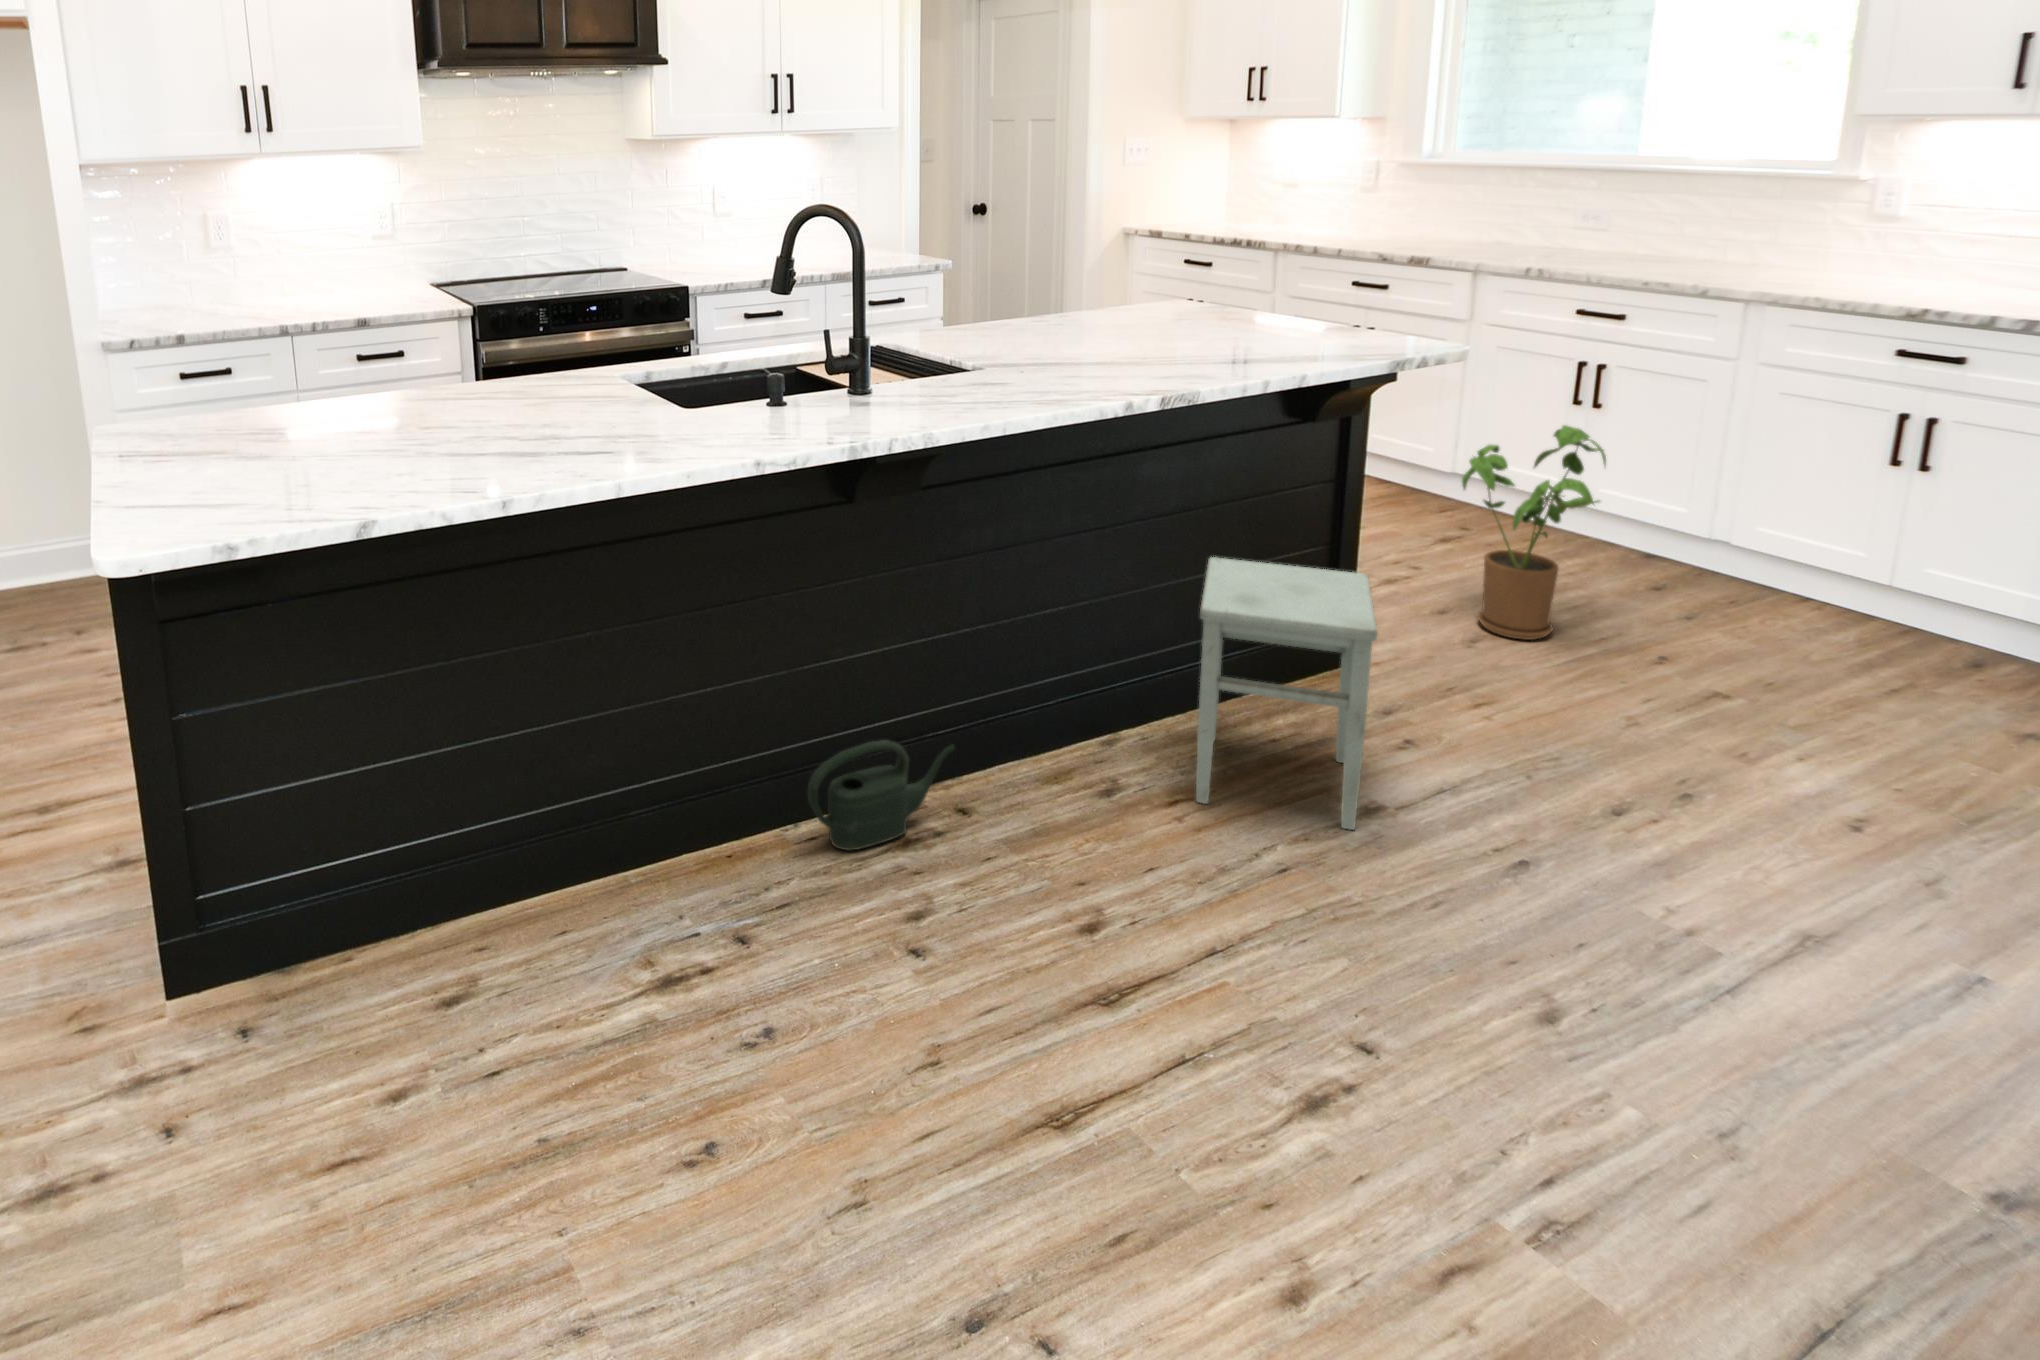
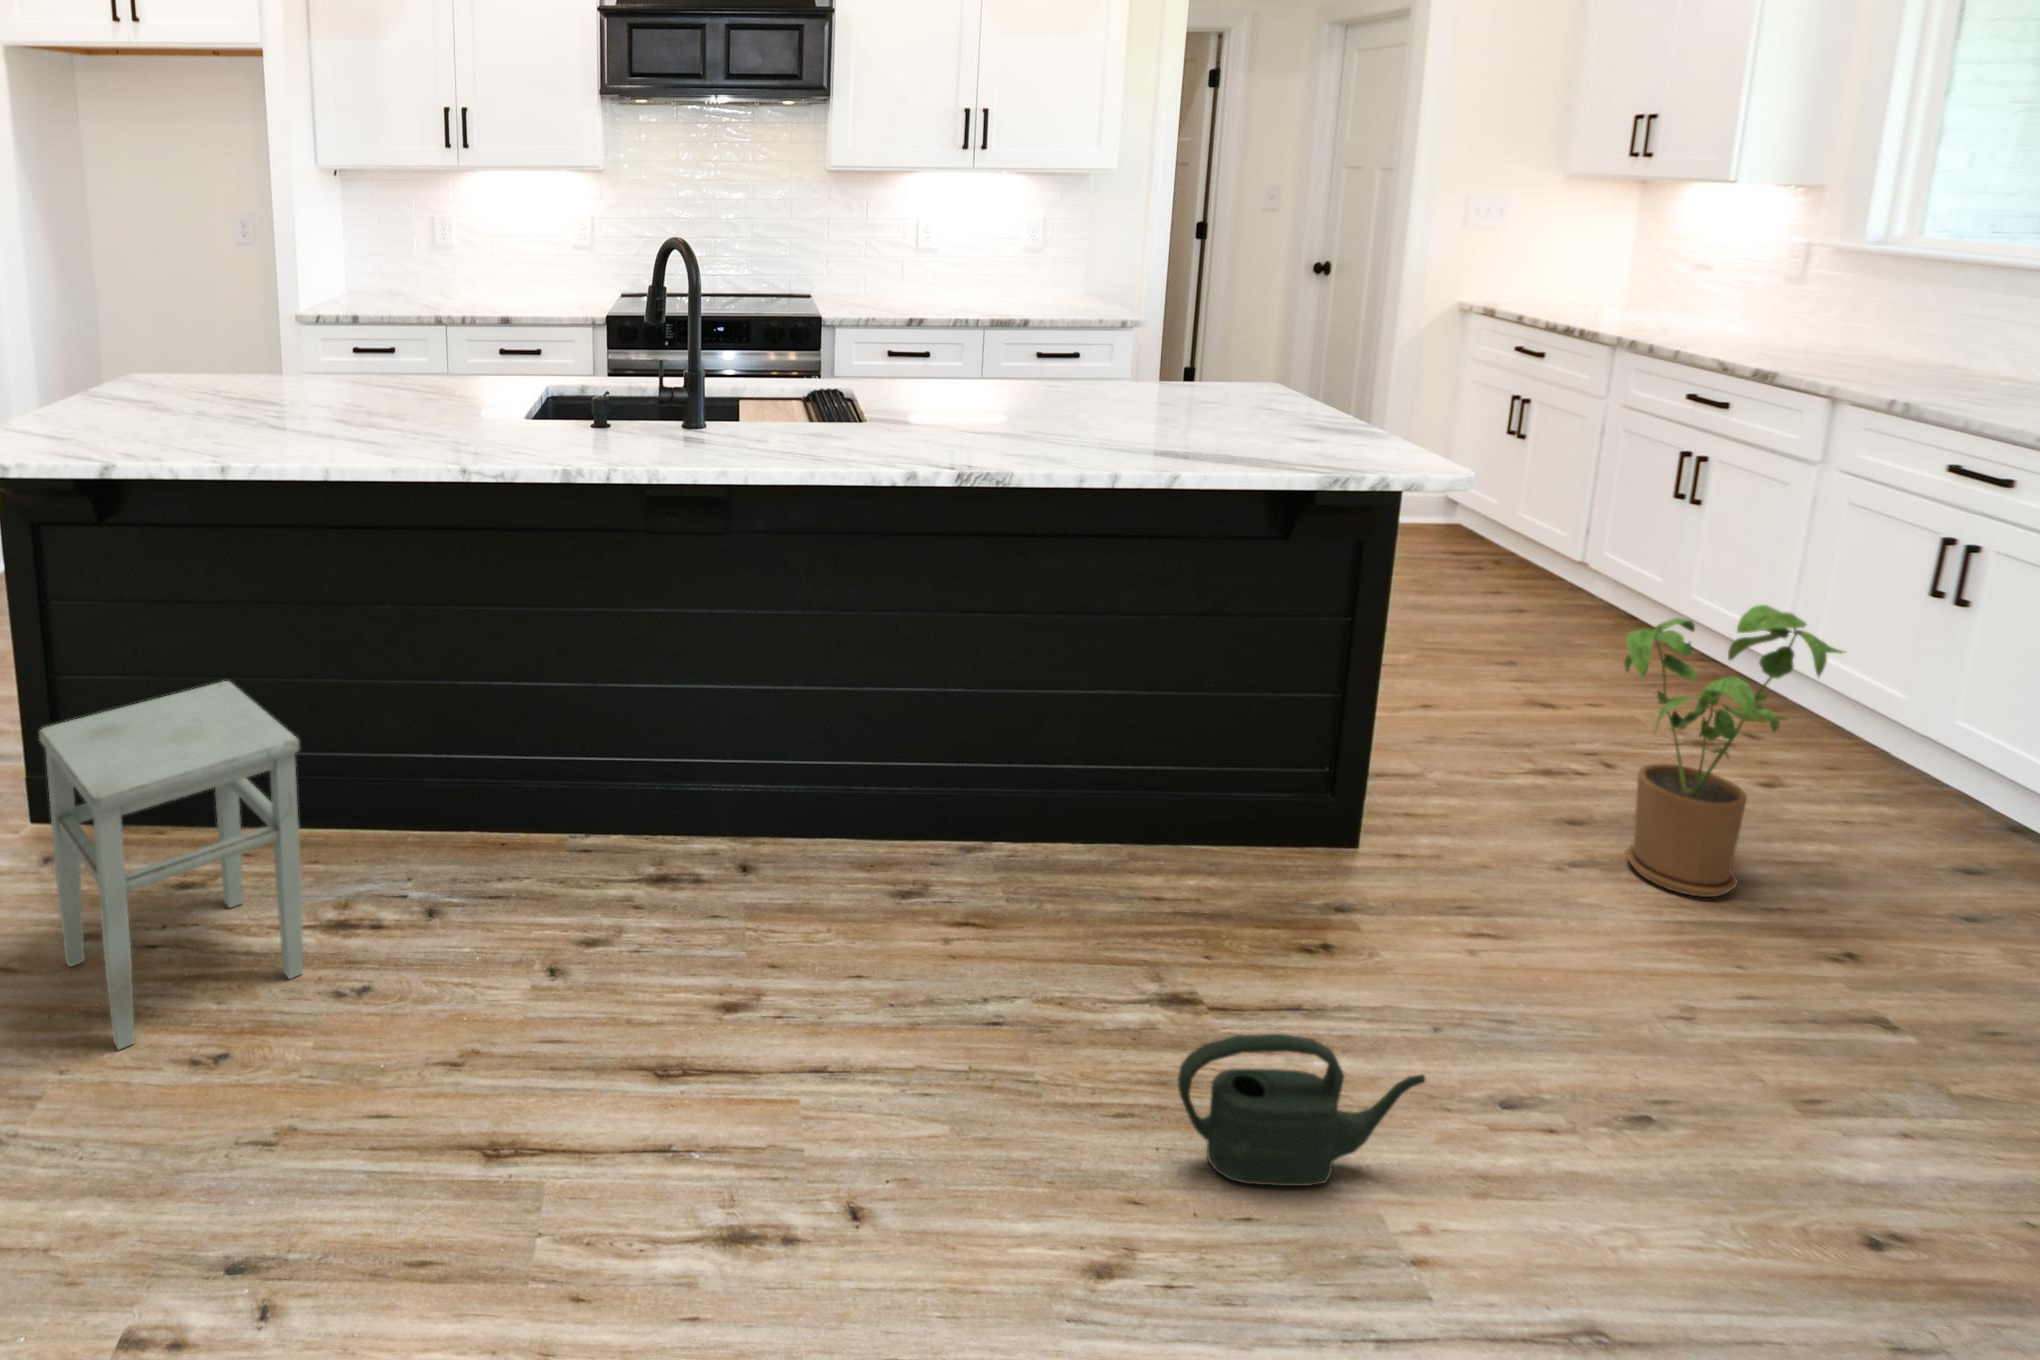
stool: present [1196,557,1377,830] -> present [39,681,303,1049]
watering can: present [808,740,954,851] -> present [1178,1034,1425,1186]

